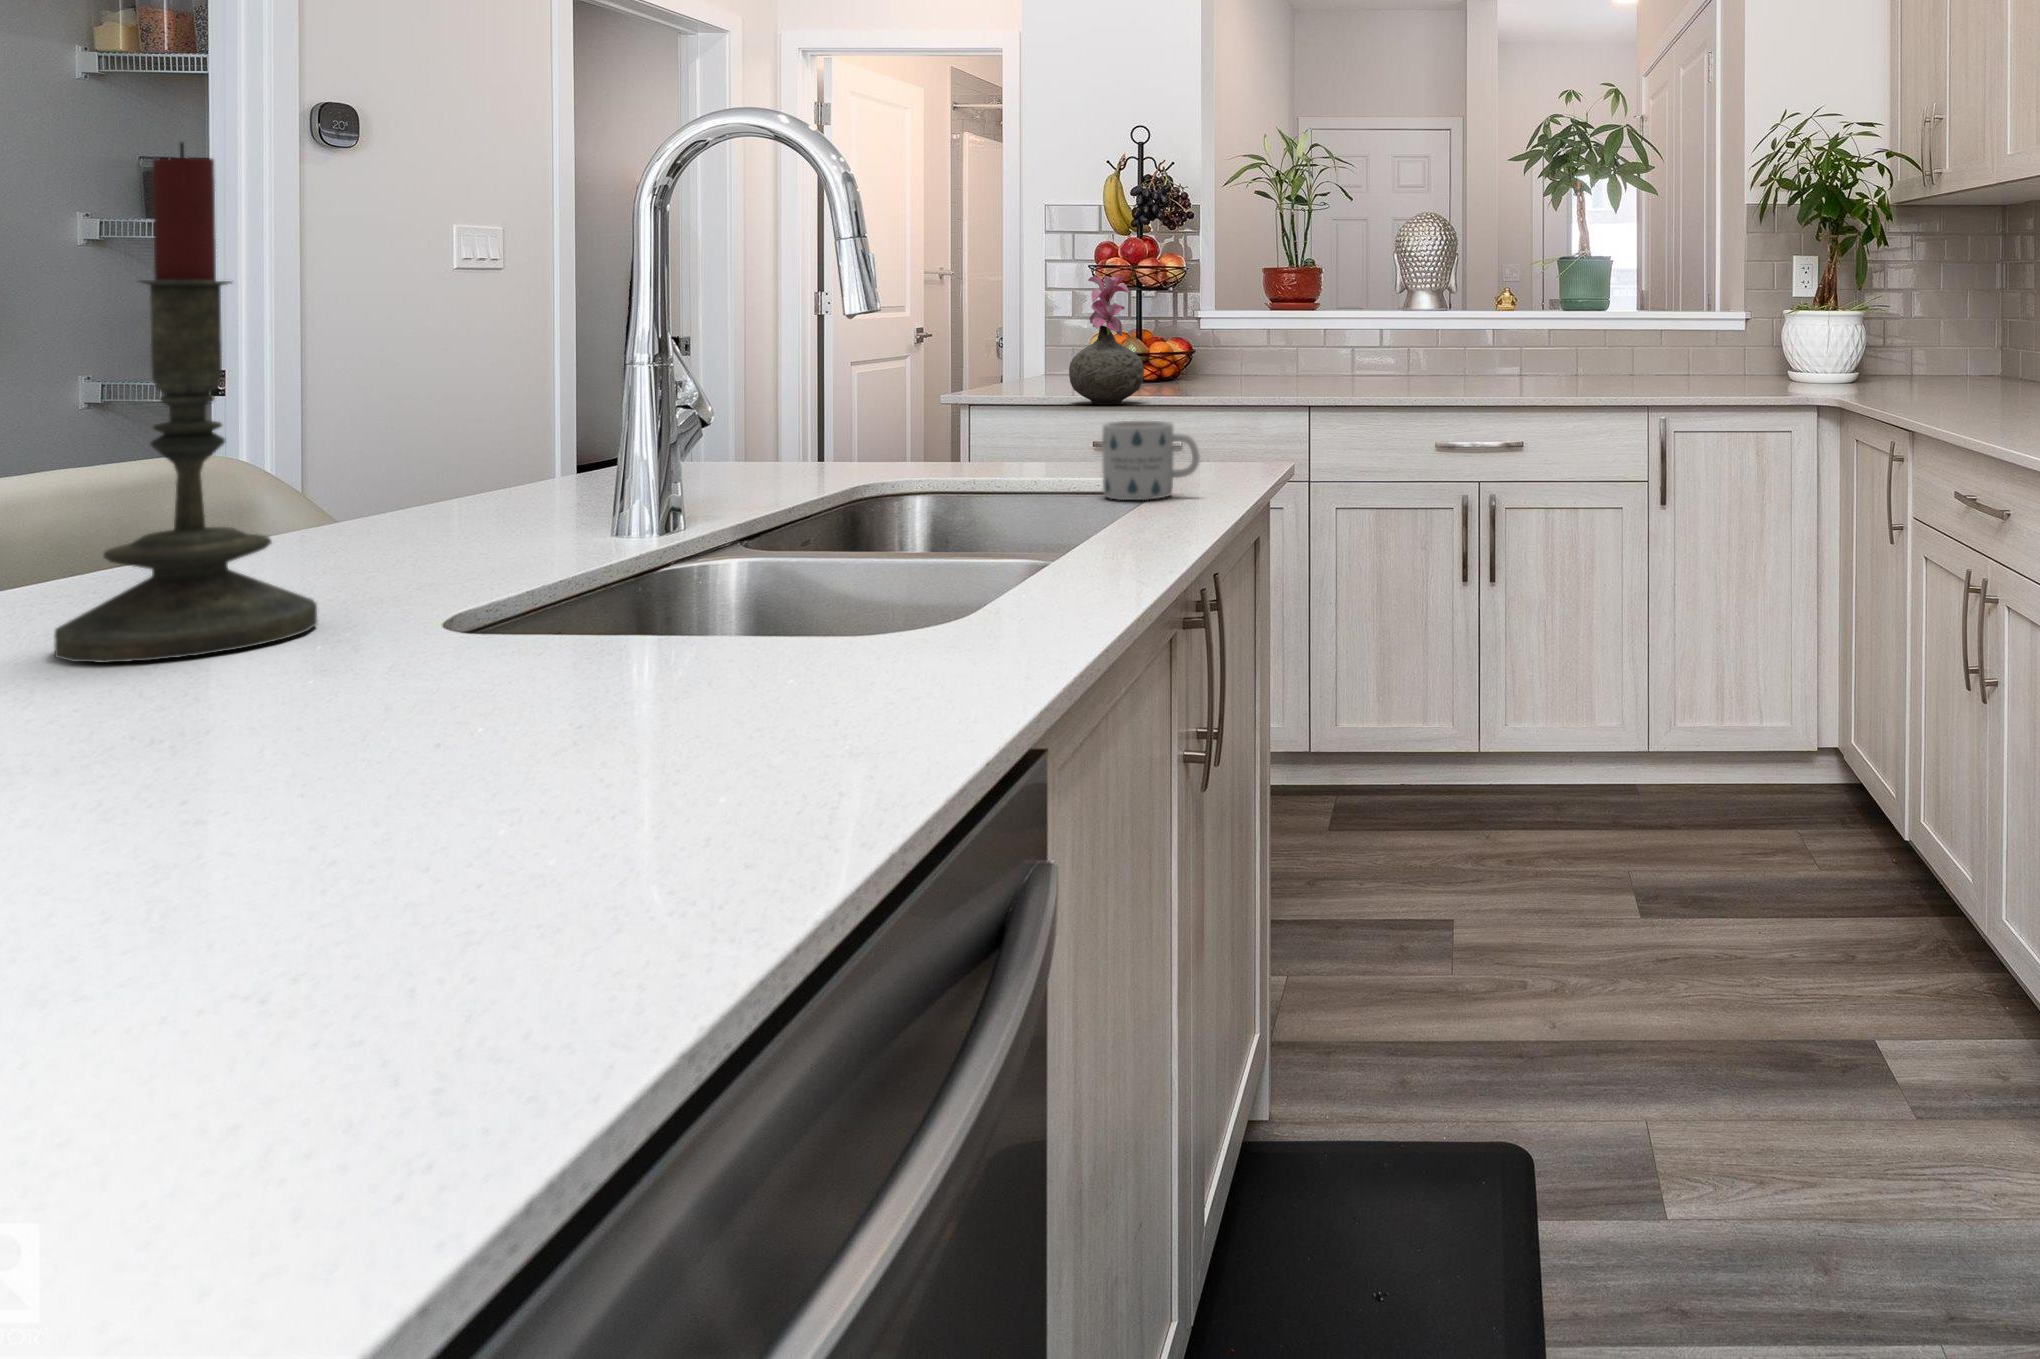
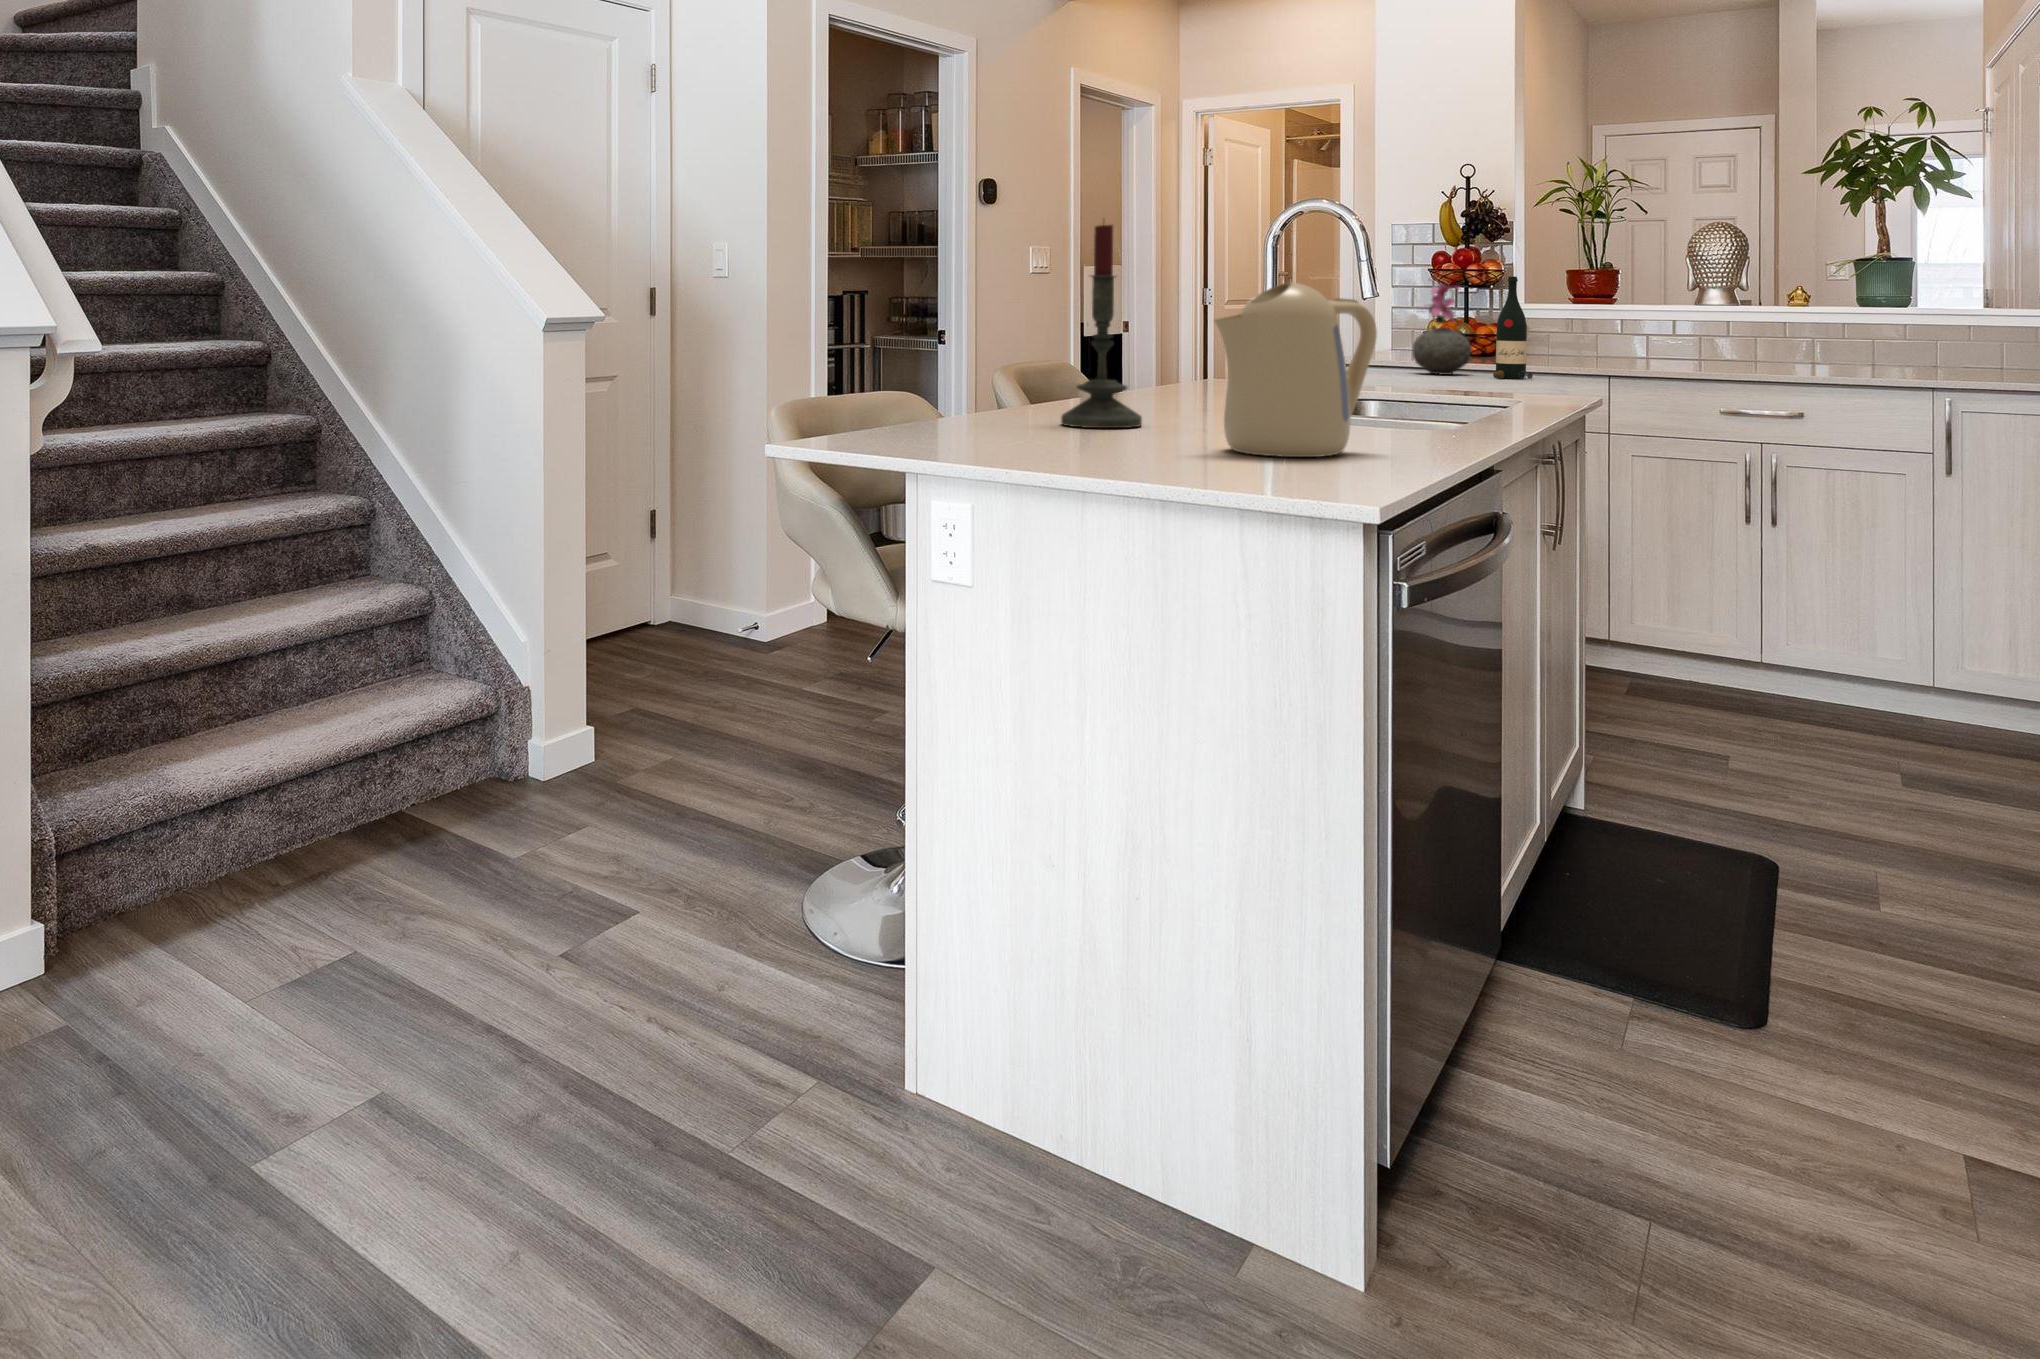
wine bottle: none [1170,276,1219,409] -> present [1493,276,1533,379]
kettle: none [271,306,807,786] -> present [1214,282,1377,457]
mug: present [1103,421,1200,500] -> none [1469,366,1533,414]

